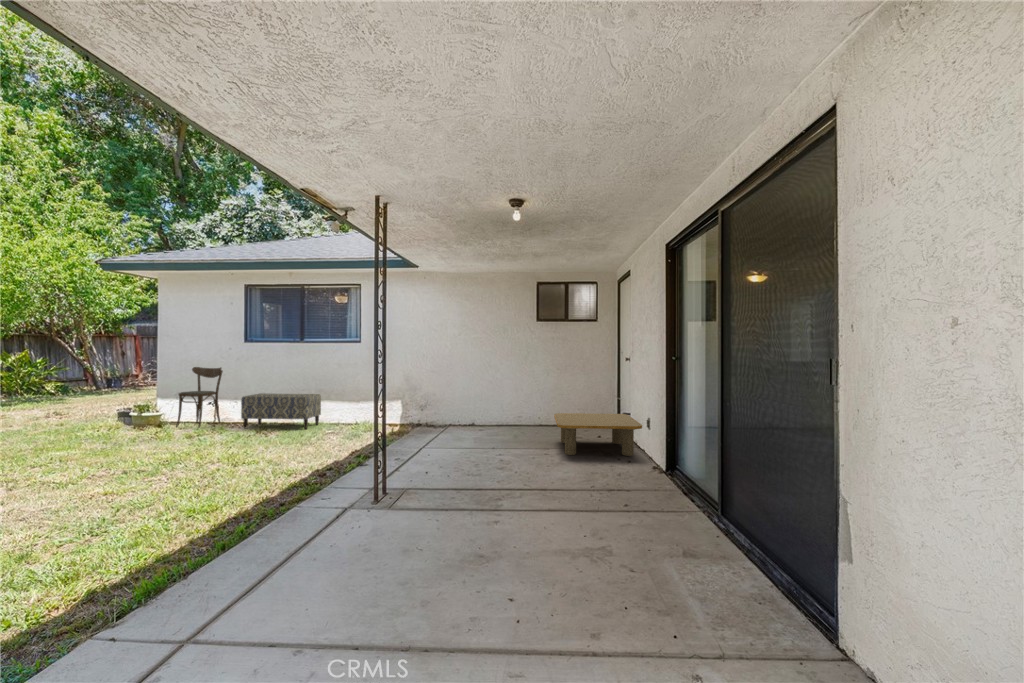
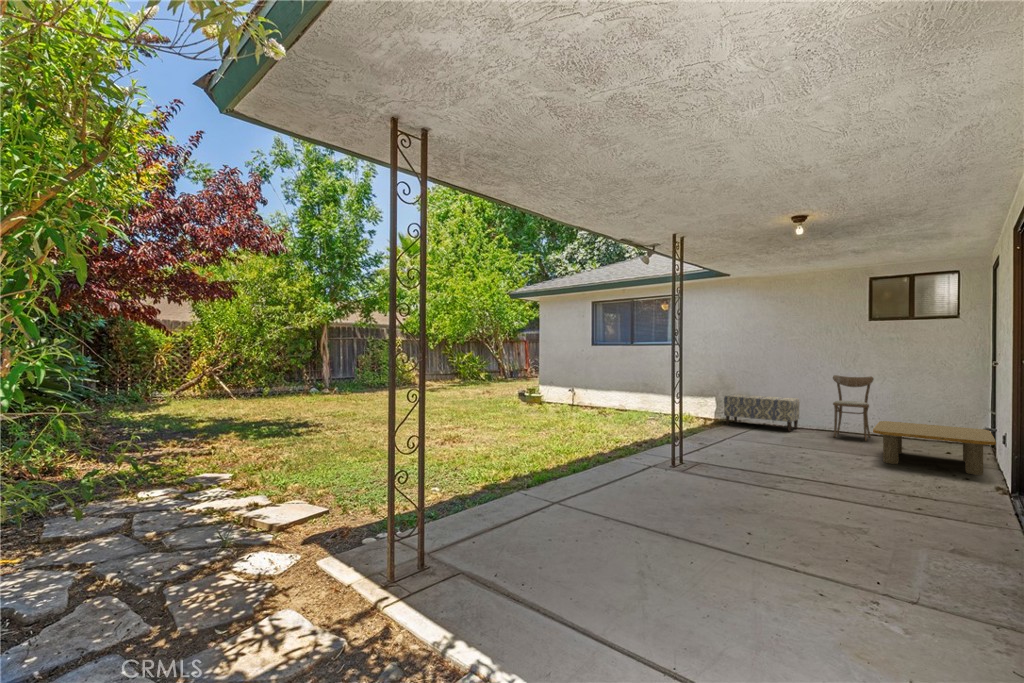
dining chair: present [176,367,223,427] -> present [833,375,874,441]
bench: present [241,393,321,429] -> present [724,394,800,432]

